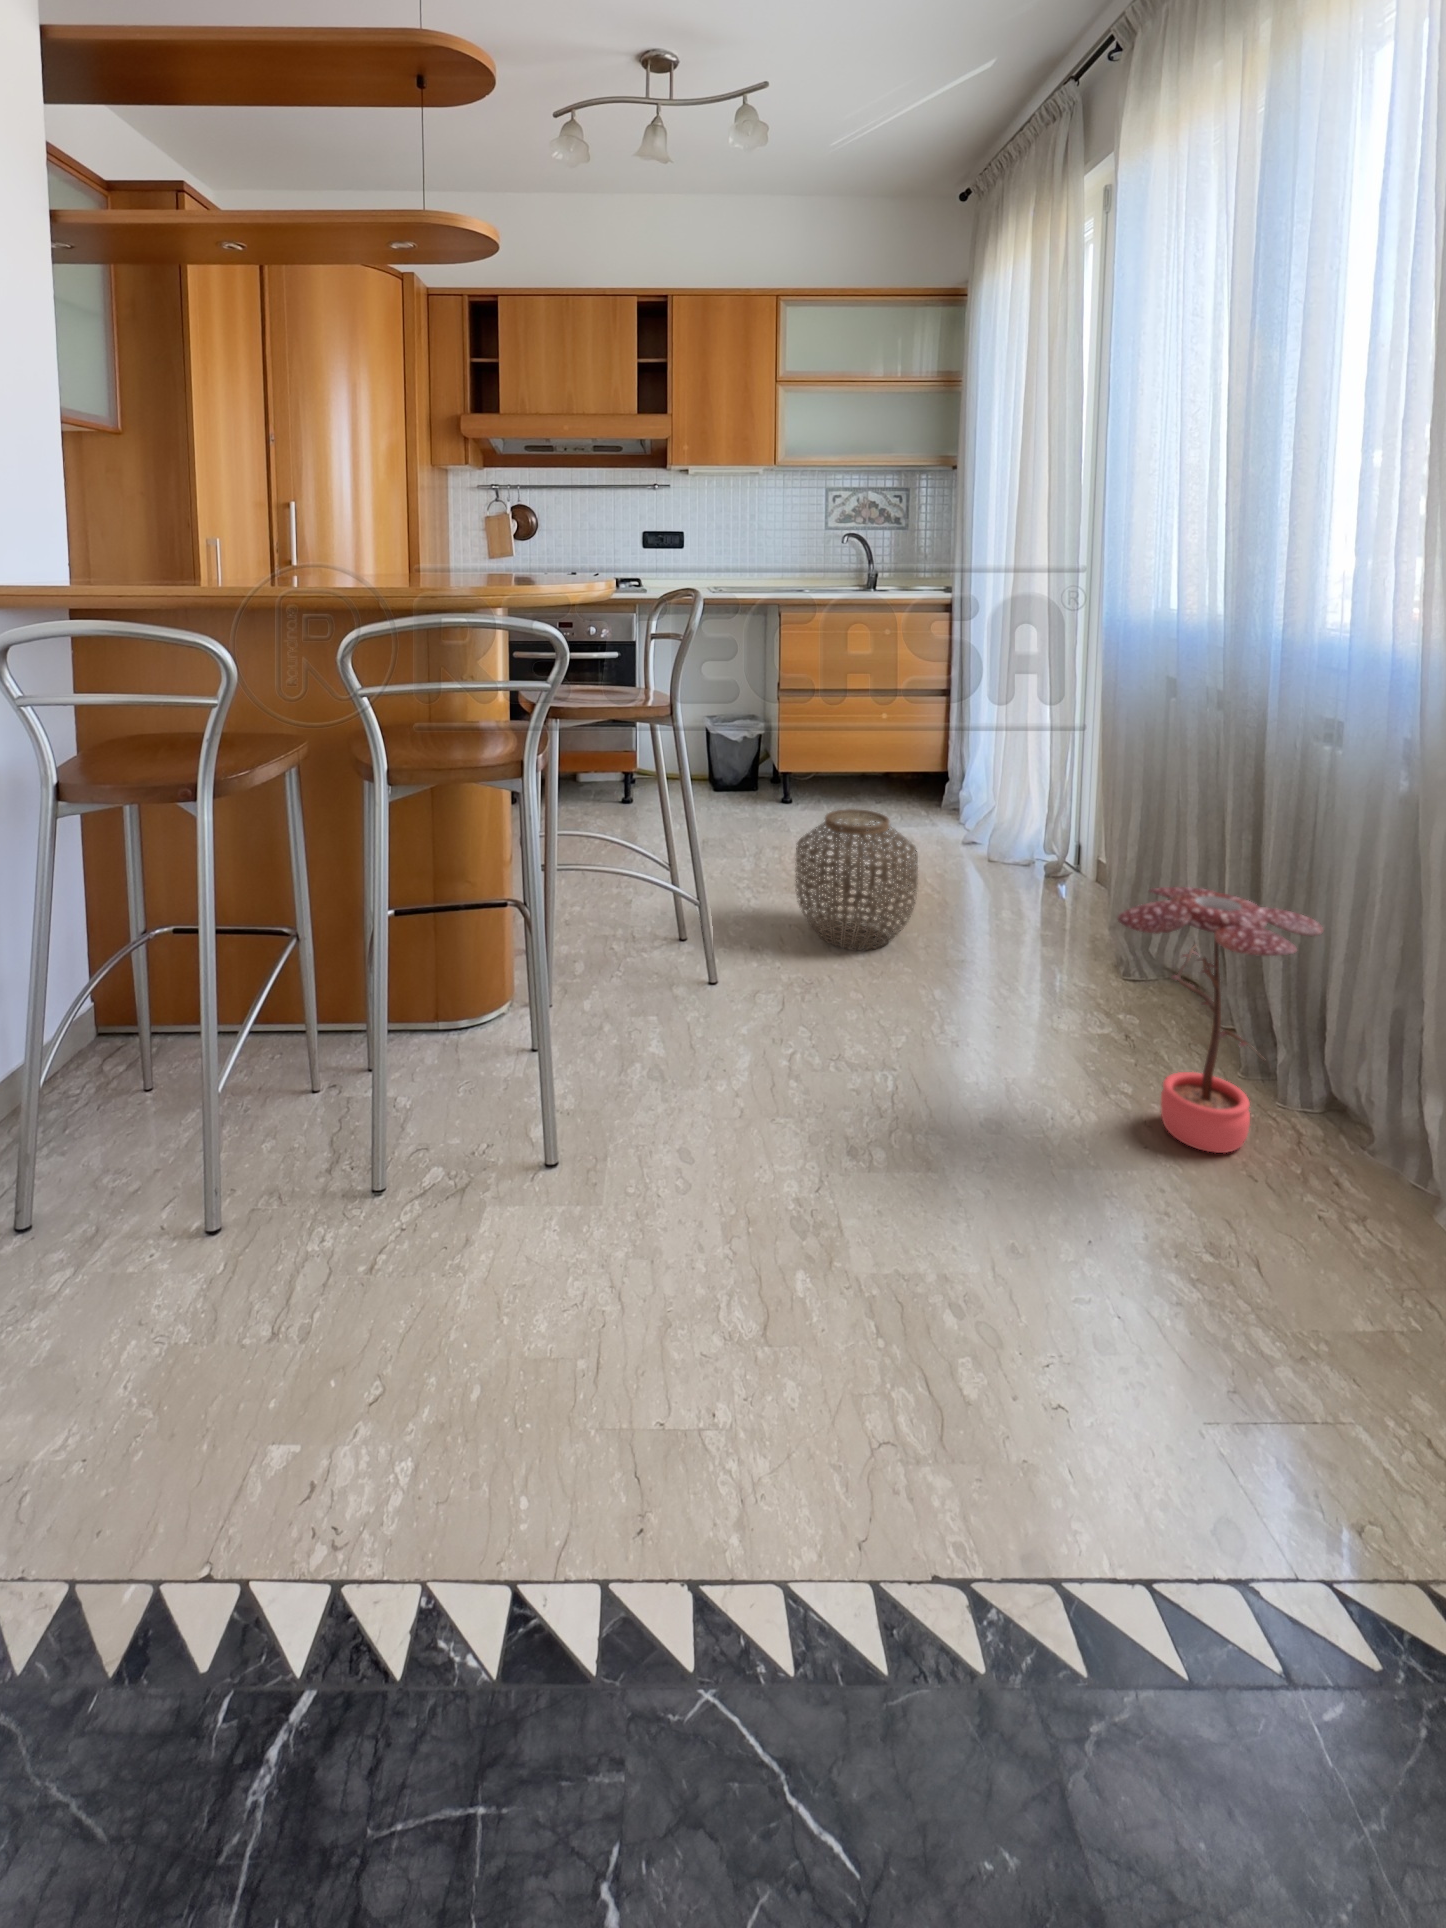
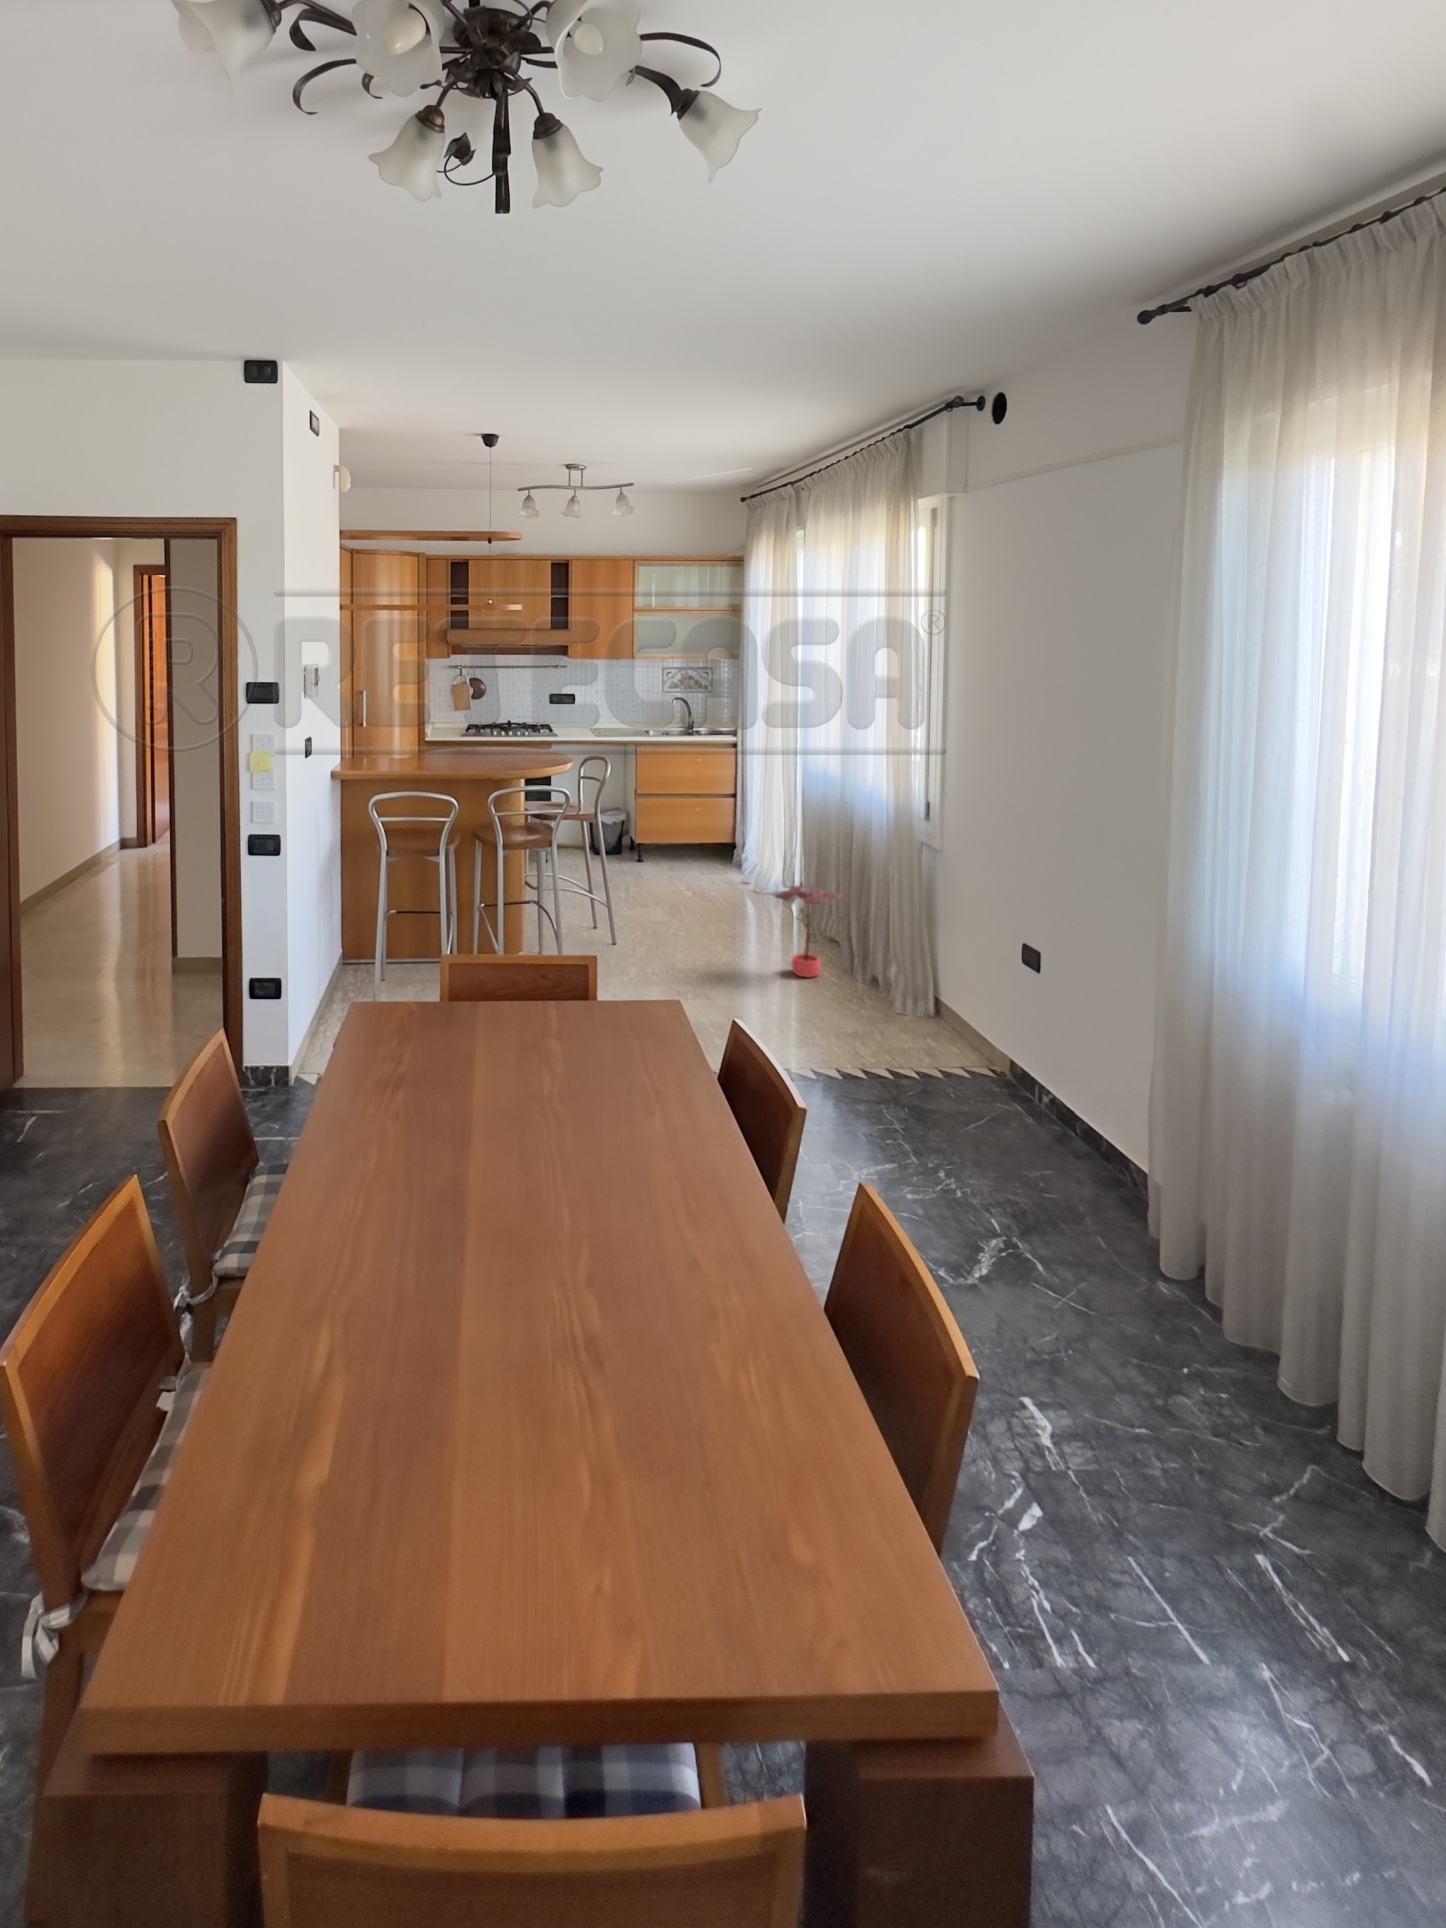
woven basket: present [795,809,918,950] -> none [654,861,710,925]

